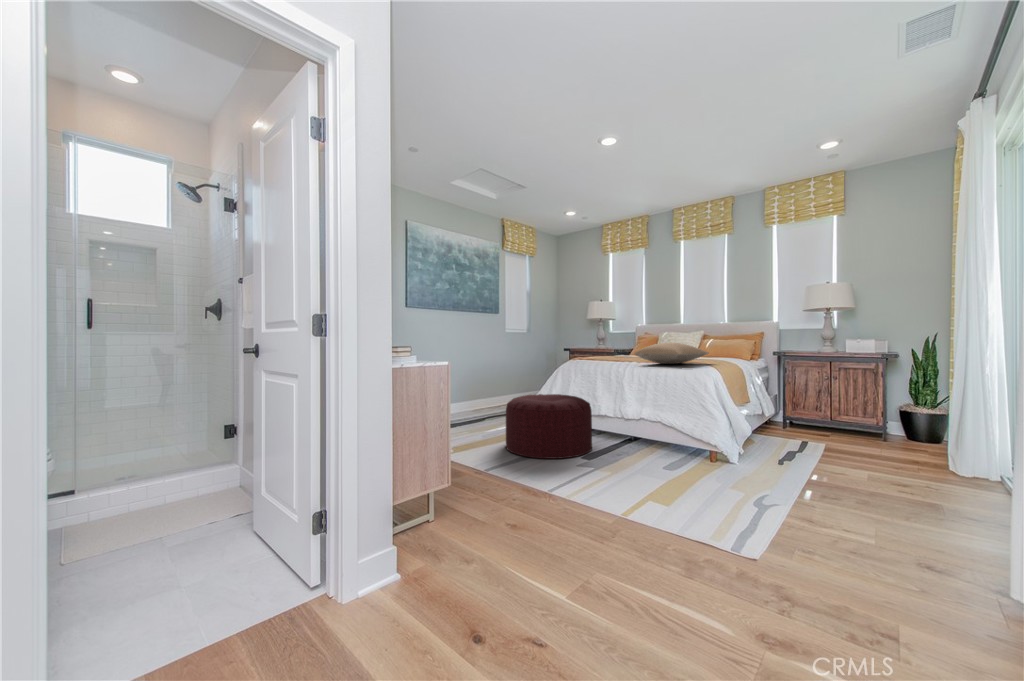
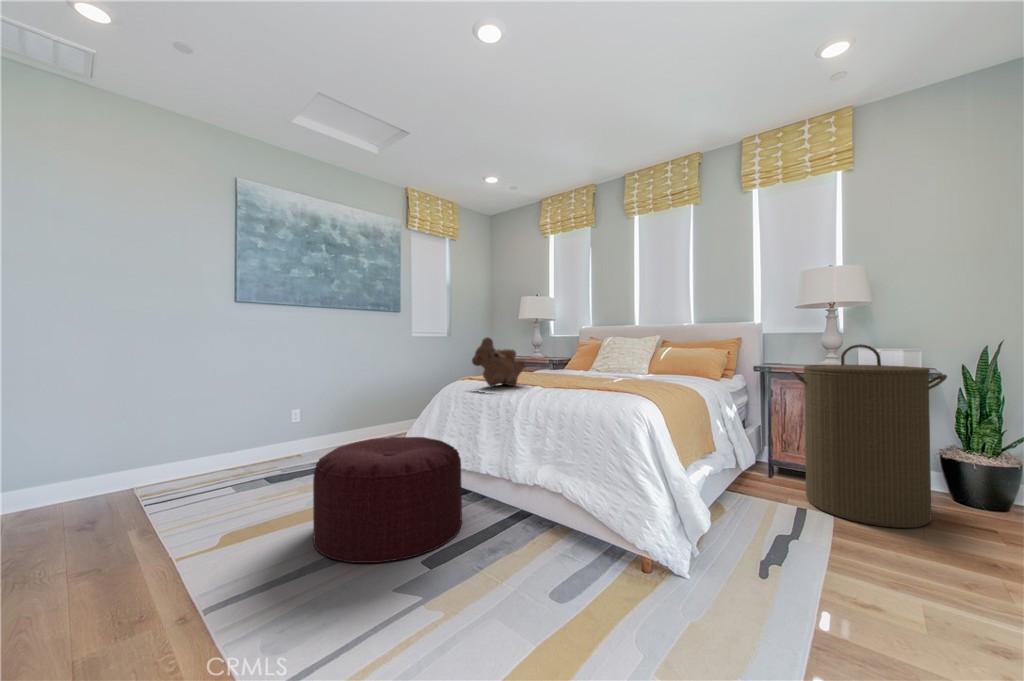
teddy bear: none [590,331,623,363] -> present [472,337,525,386]
laundry hamper: none [799,336,899,449] -> present [791,344,947,528]
pillow: present [635,343,709,364] -> none [531,356,649,390]

